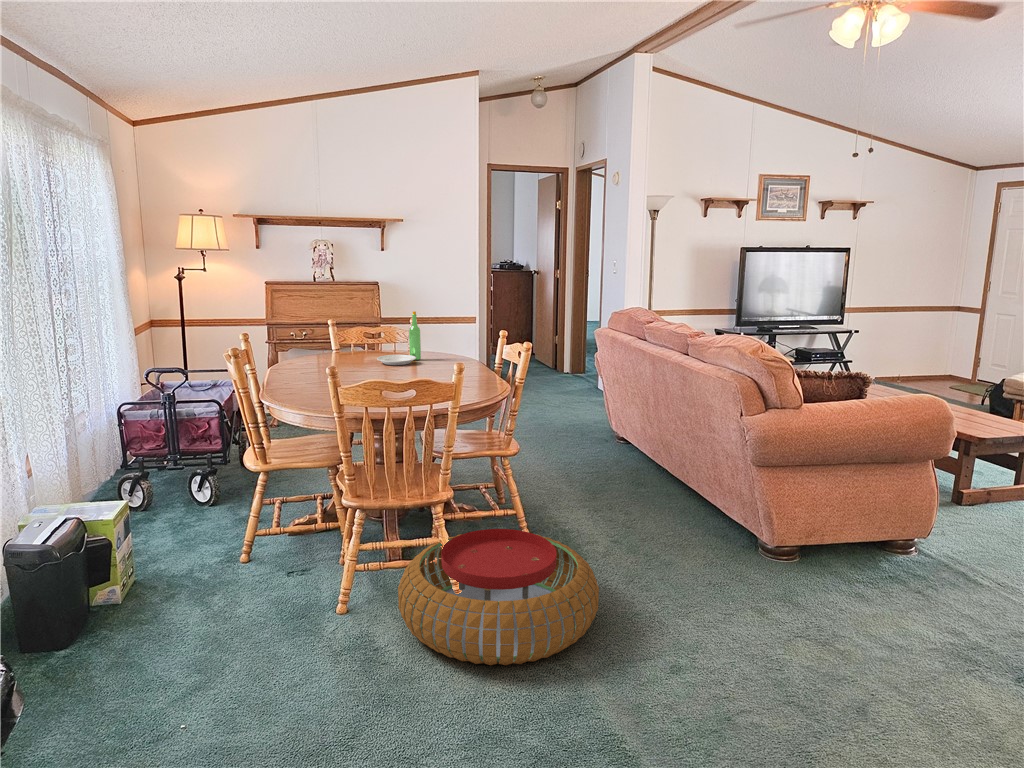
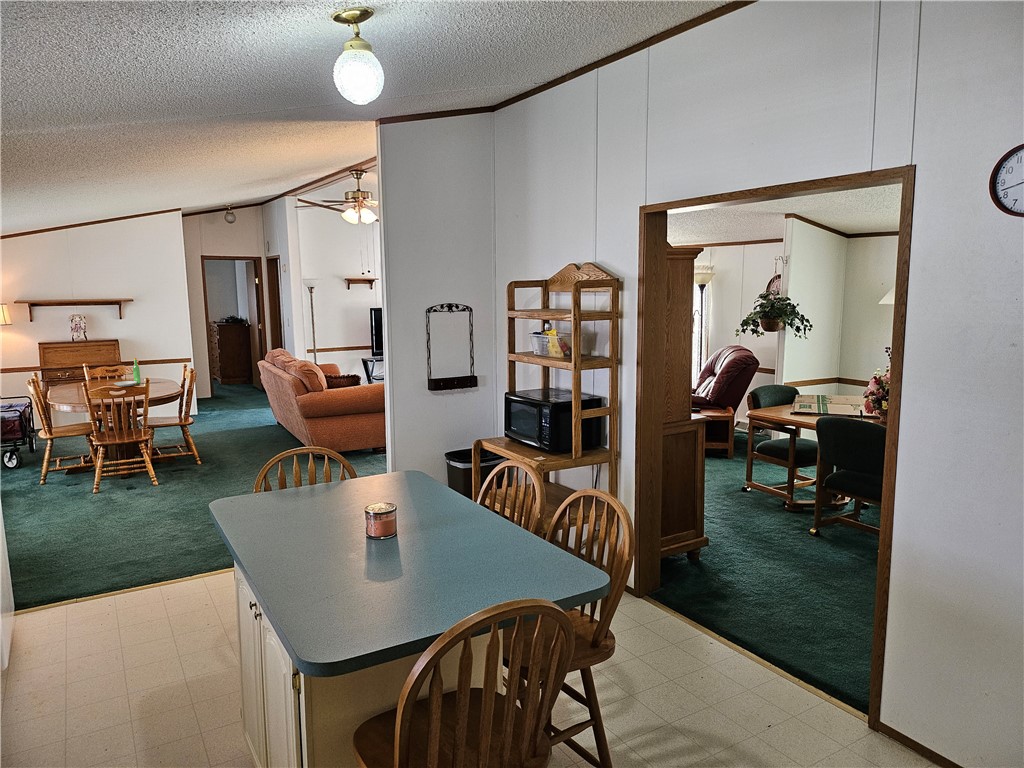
pouf: present [398,529,599,665] -> none [123,451,217,497]

